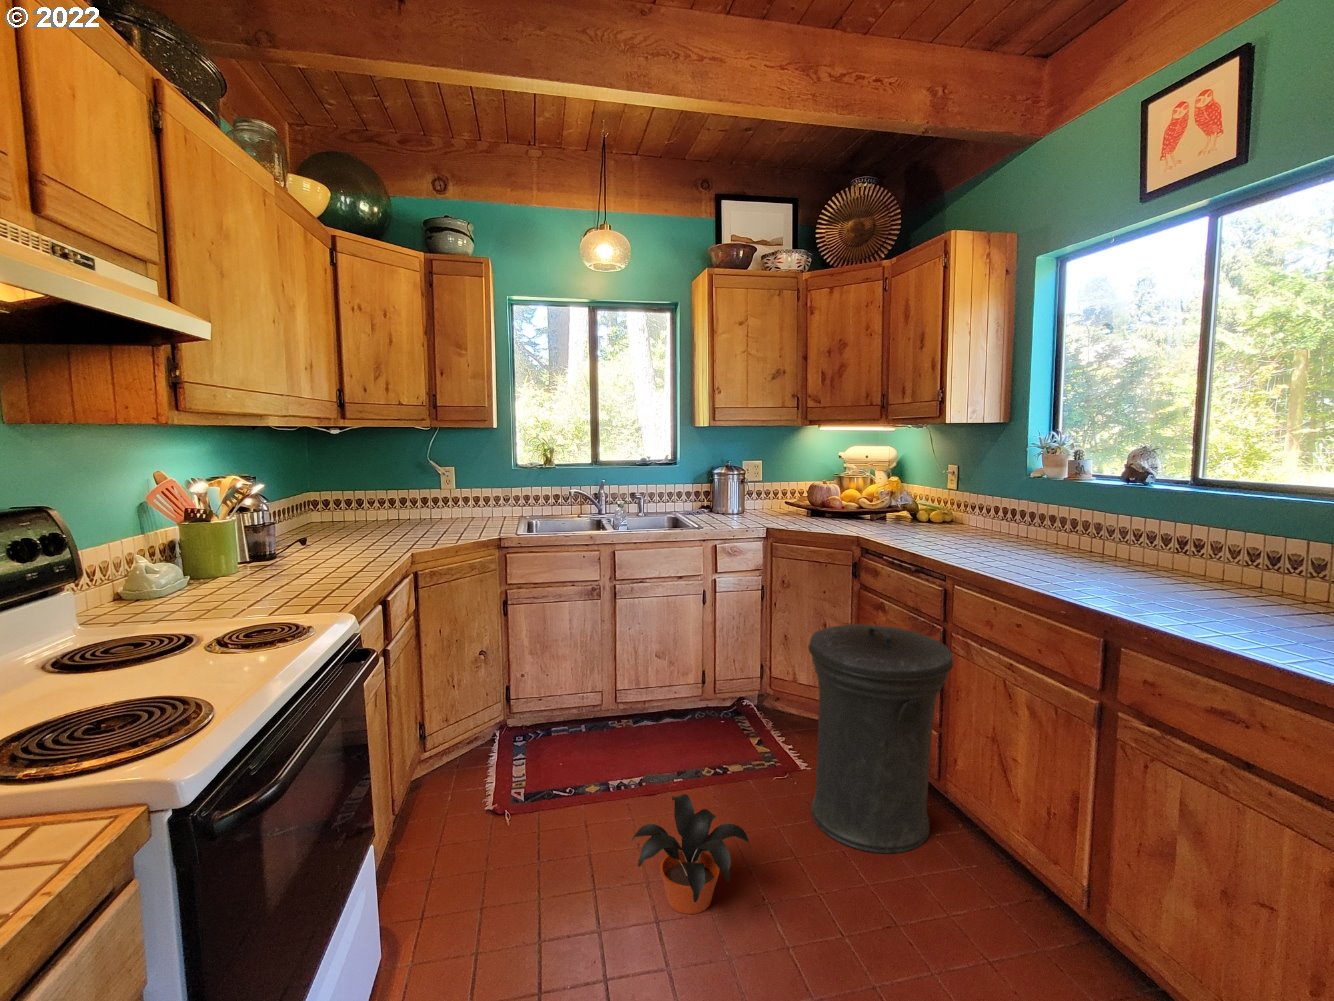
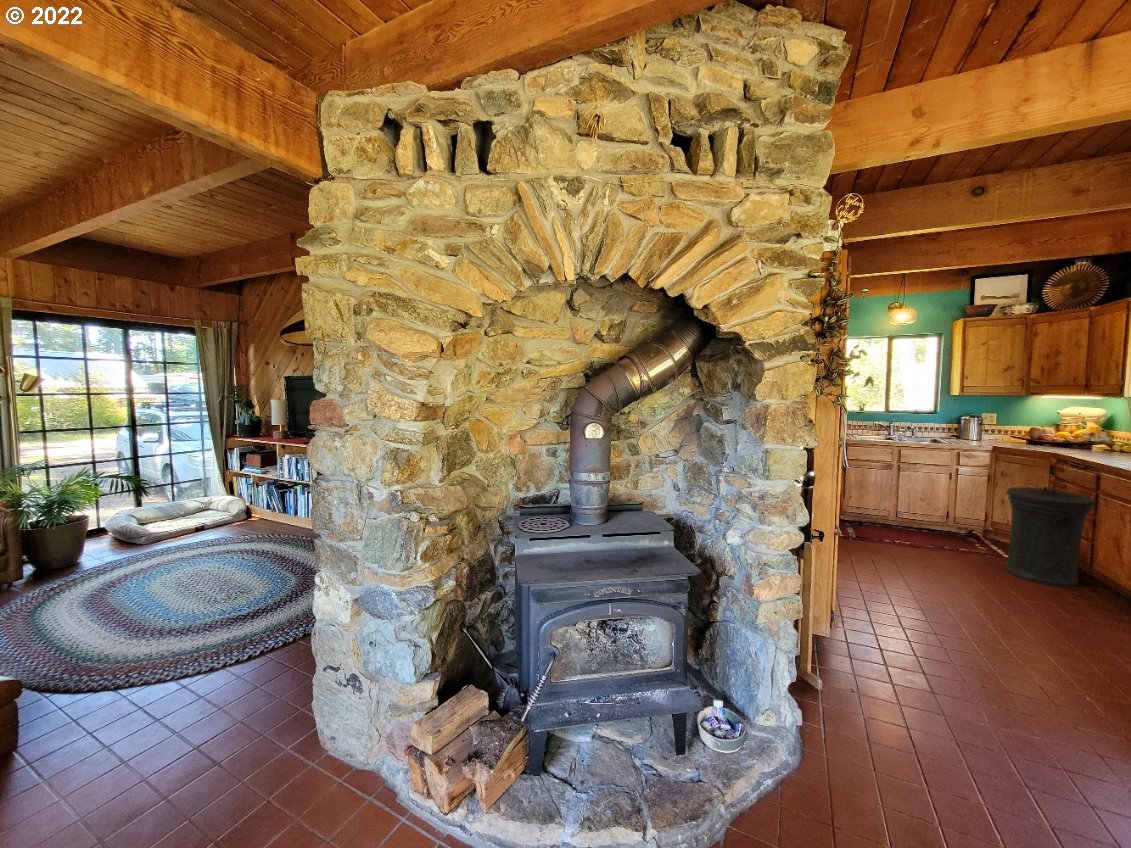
potted plant: present [632,794,749,914] -> none [909,536,965,576]

